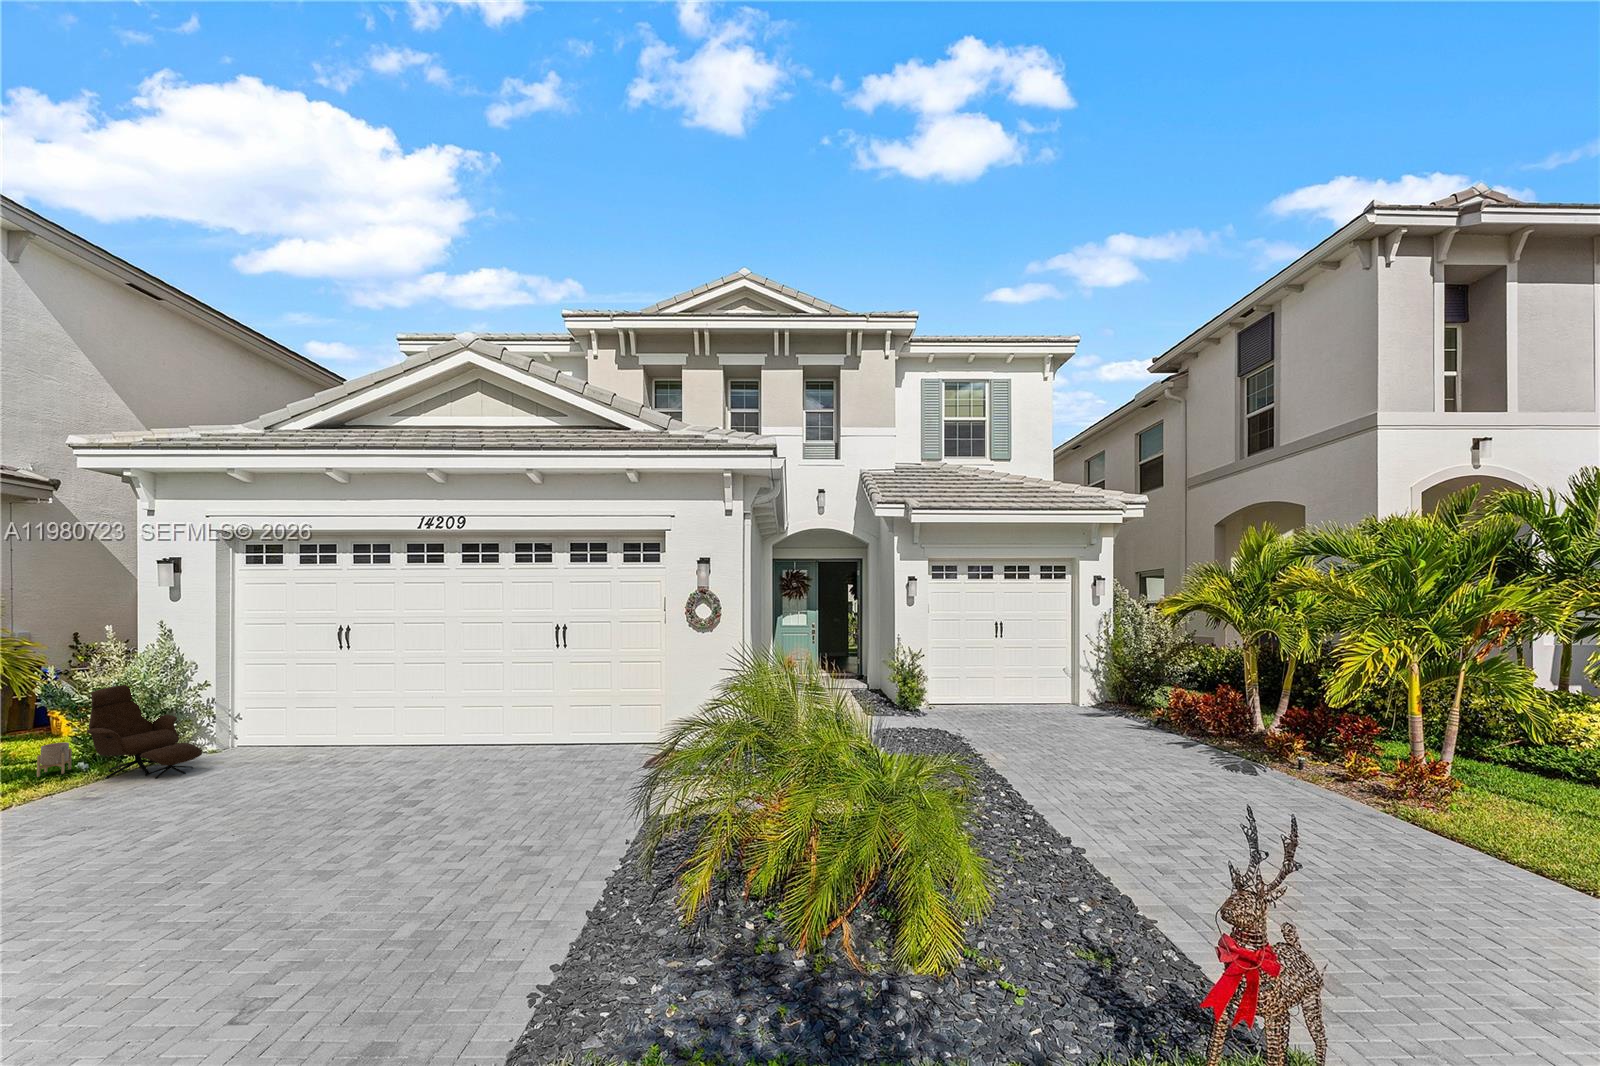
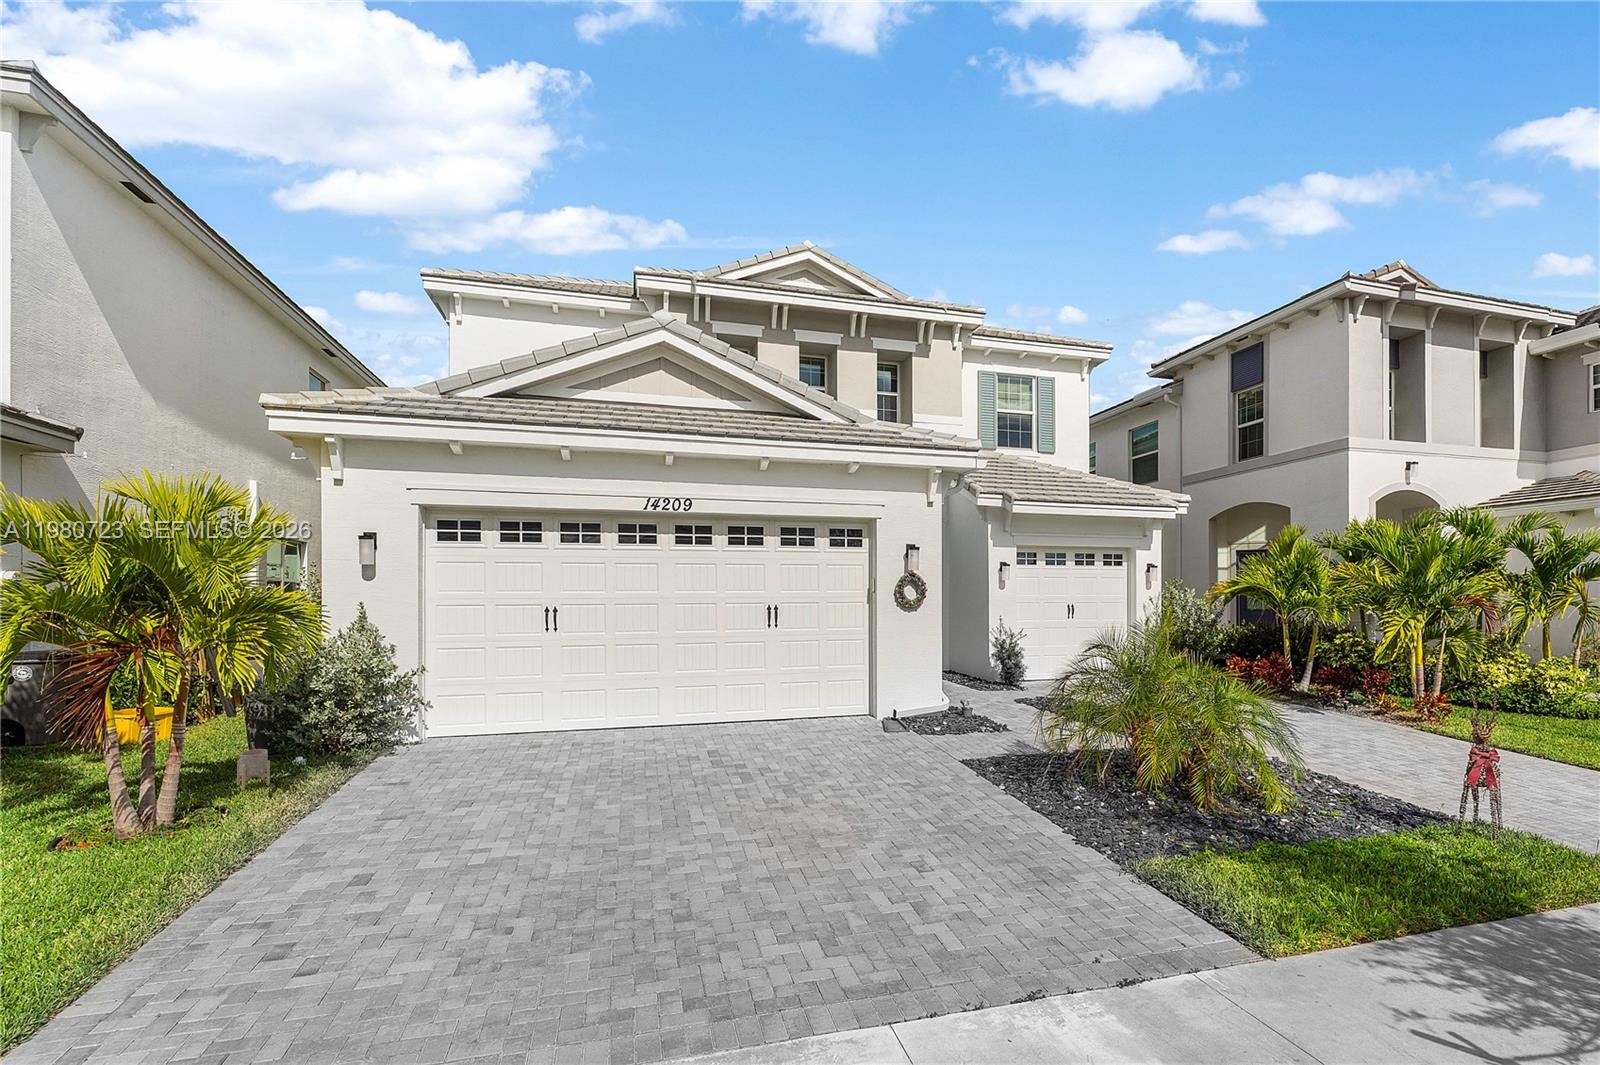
lounge chair: present [87,684,202,779] -> none [310,678,435,786]

